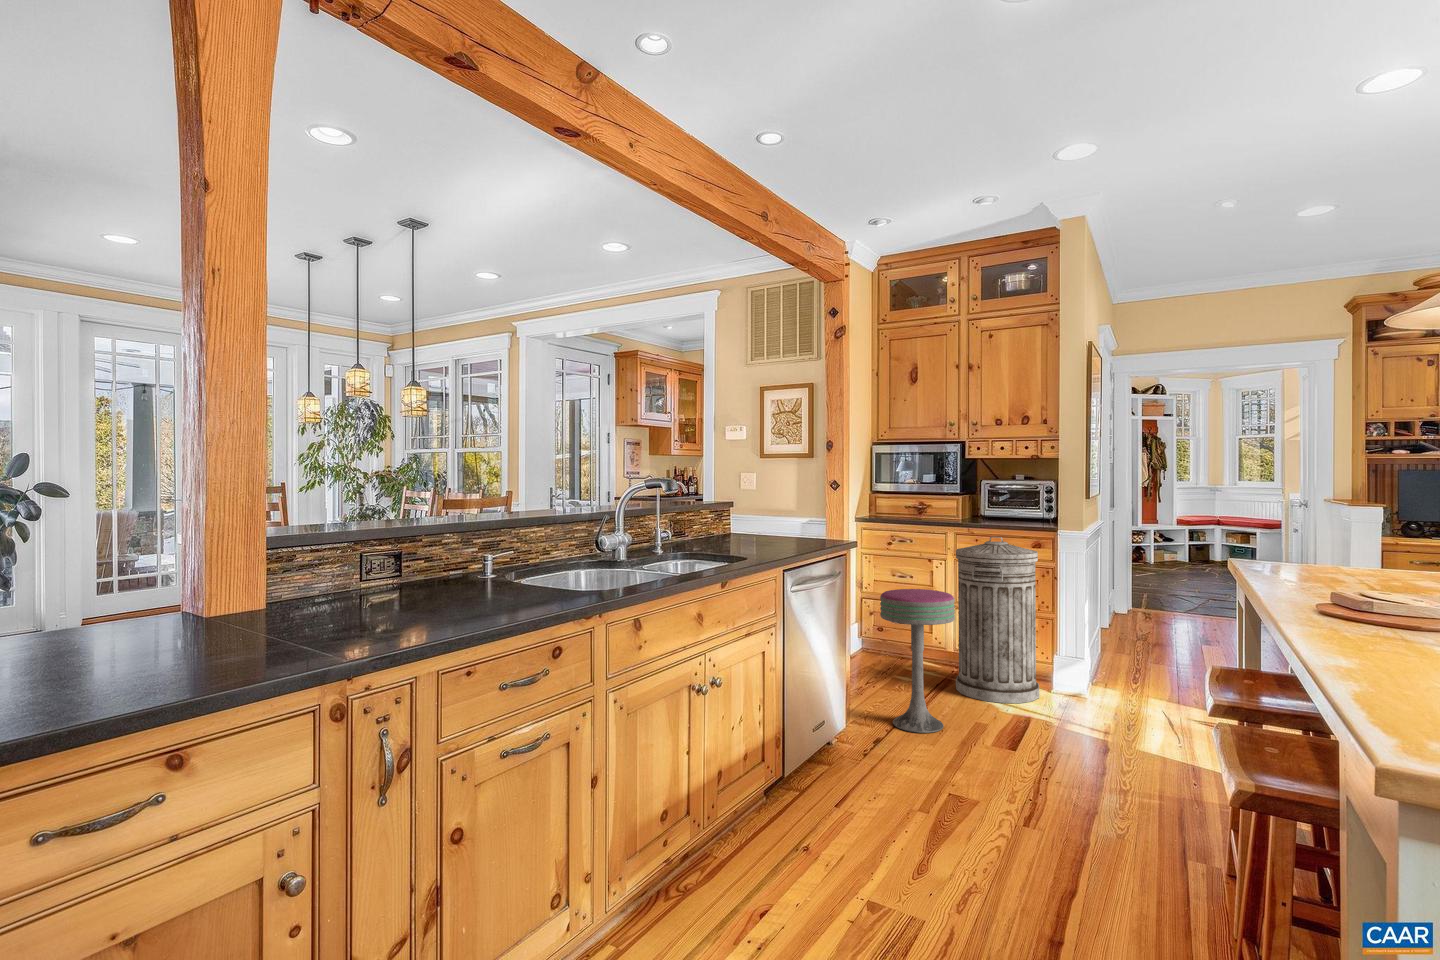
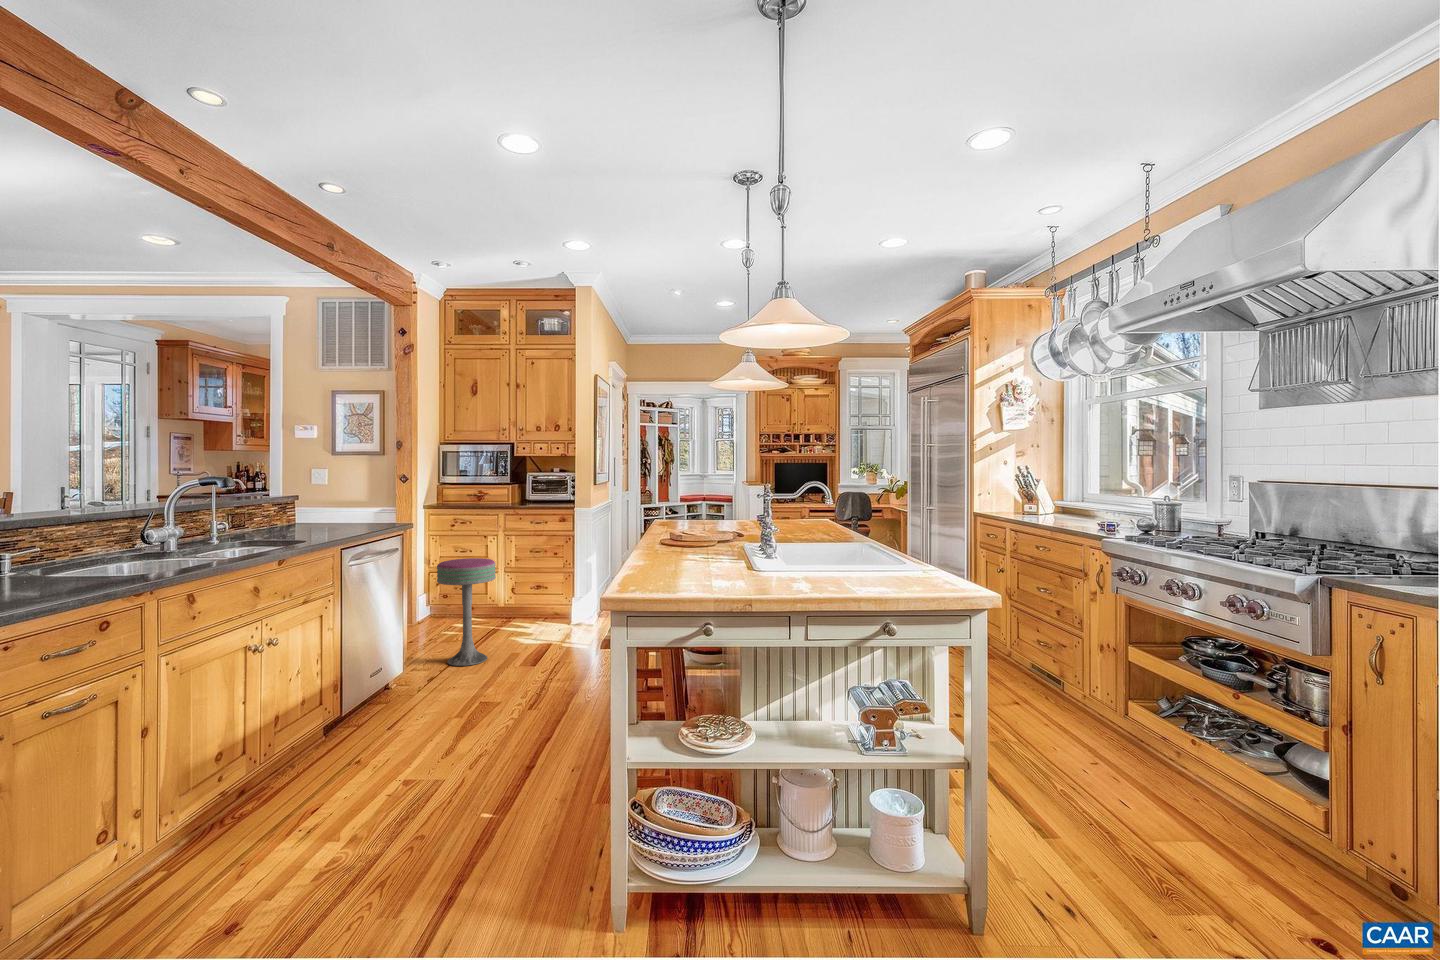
trash can: present [956,537,1039,703] -> none [503,516,563,636]

